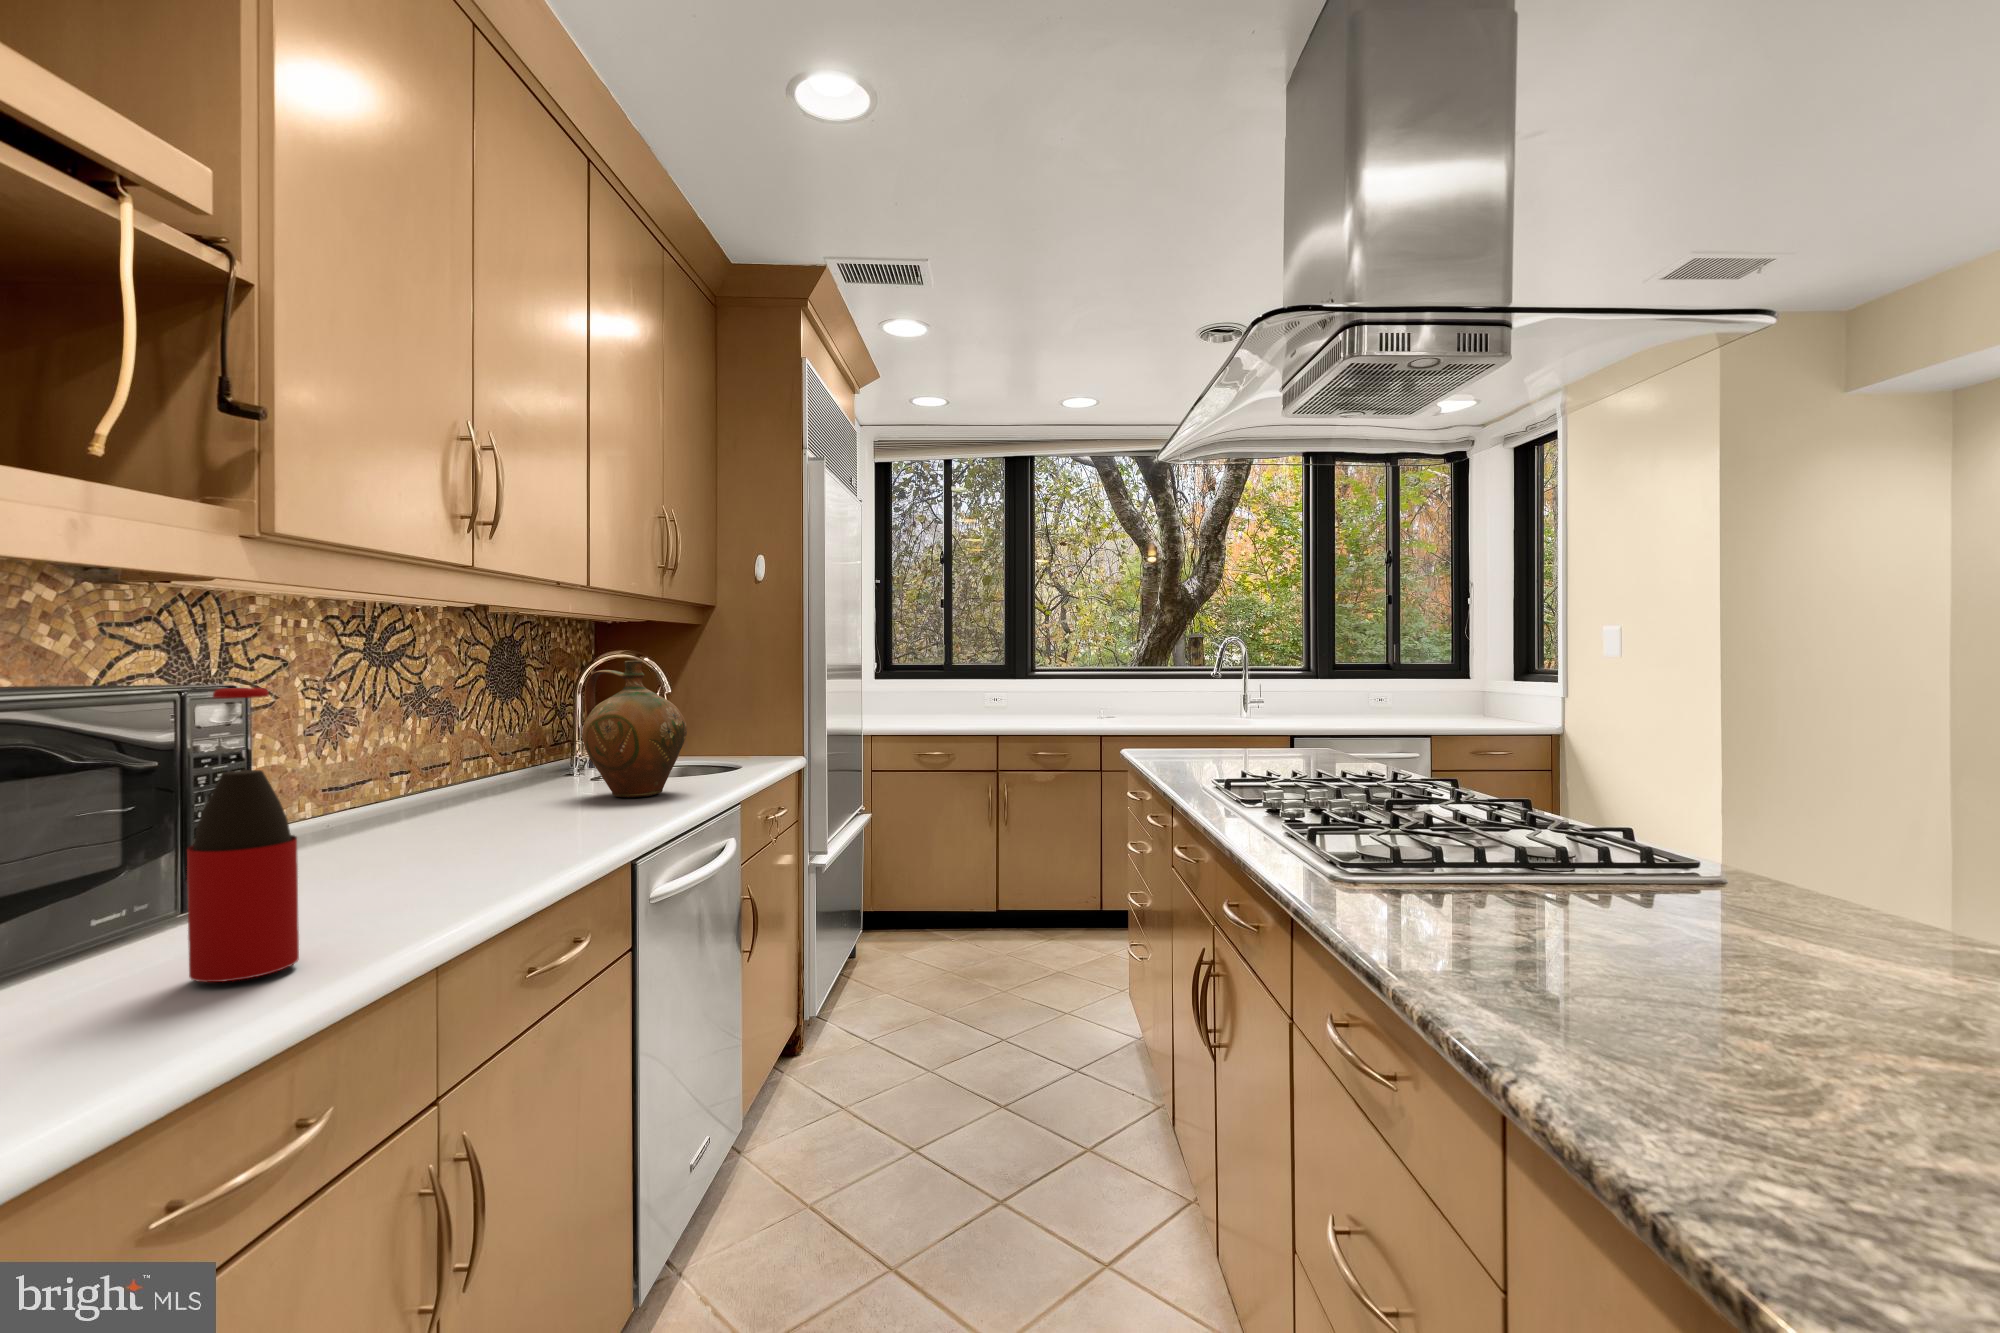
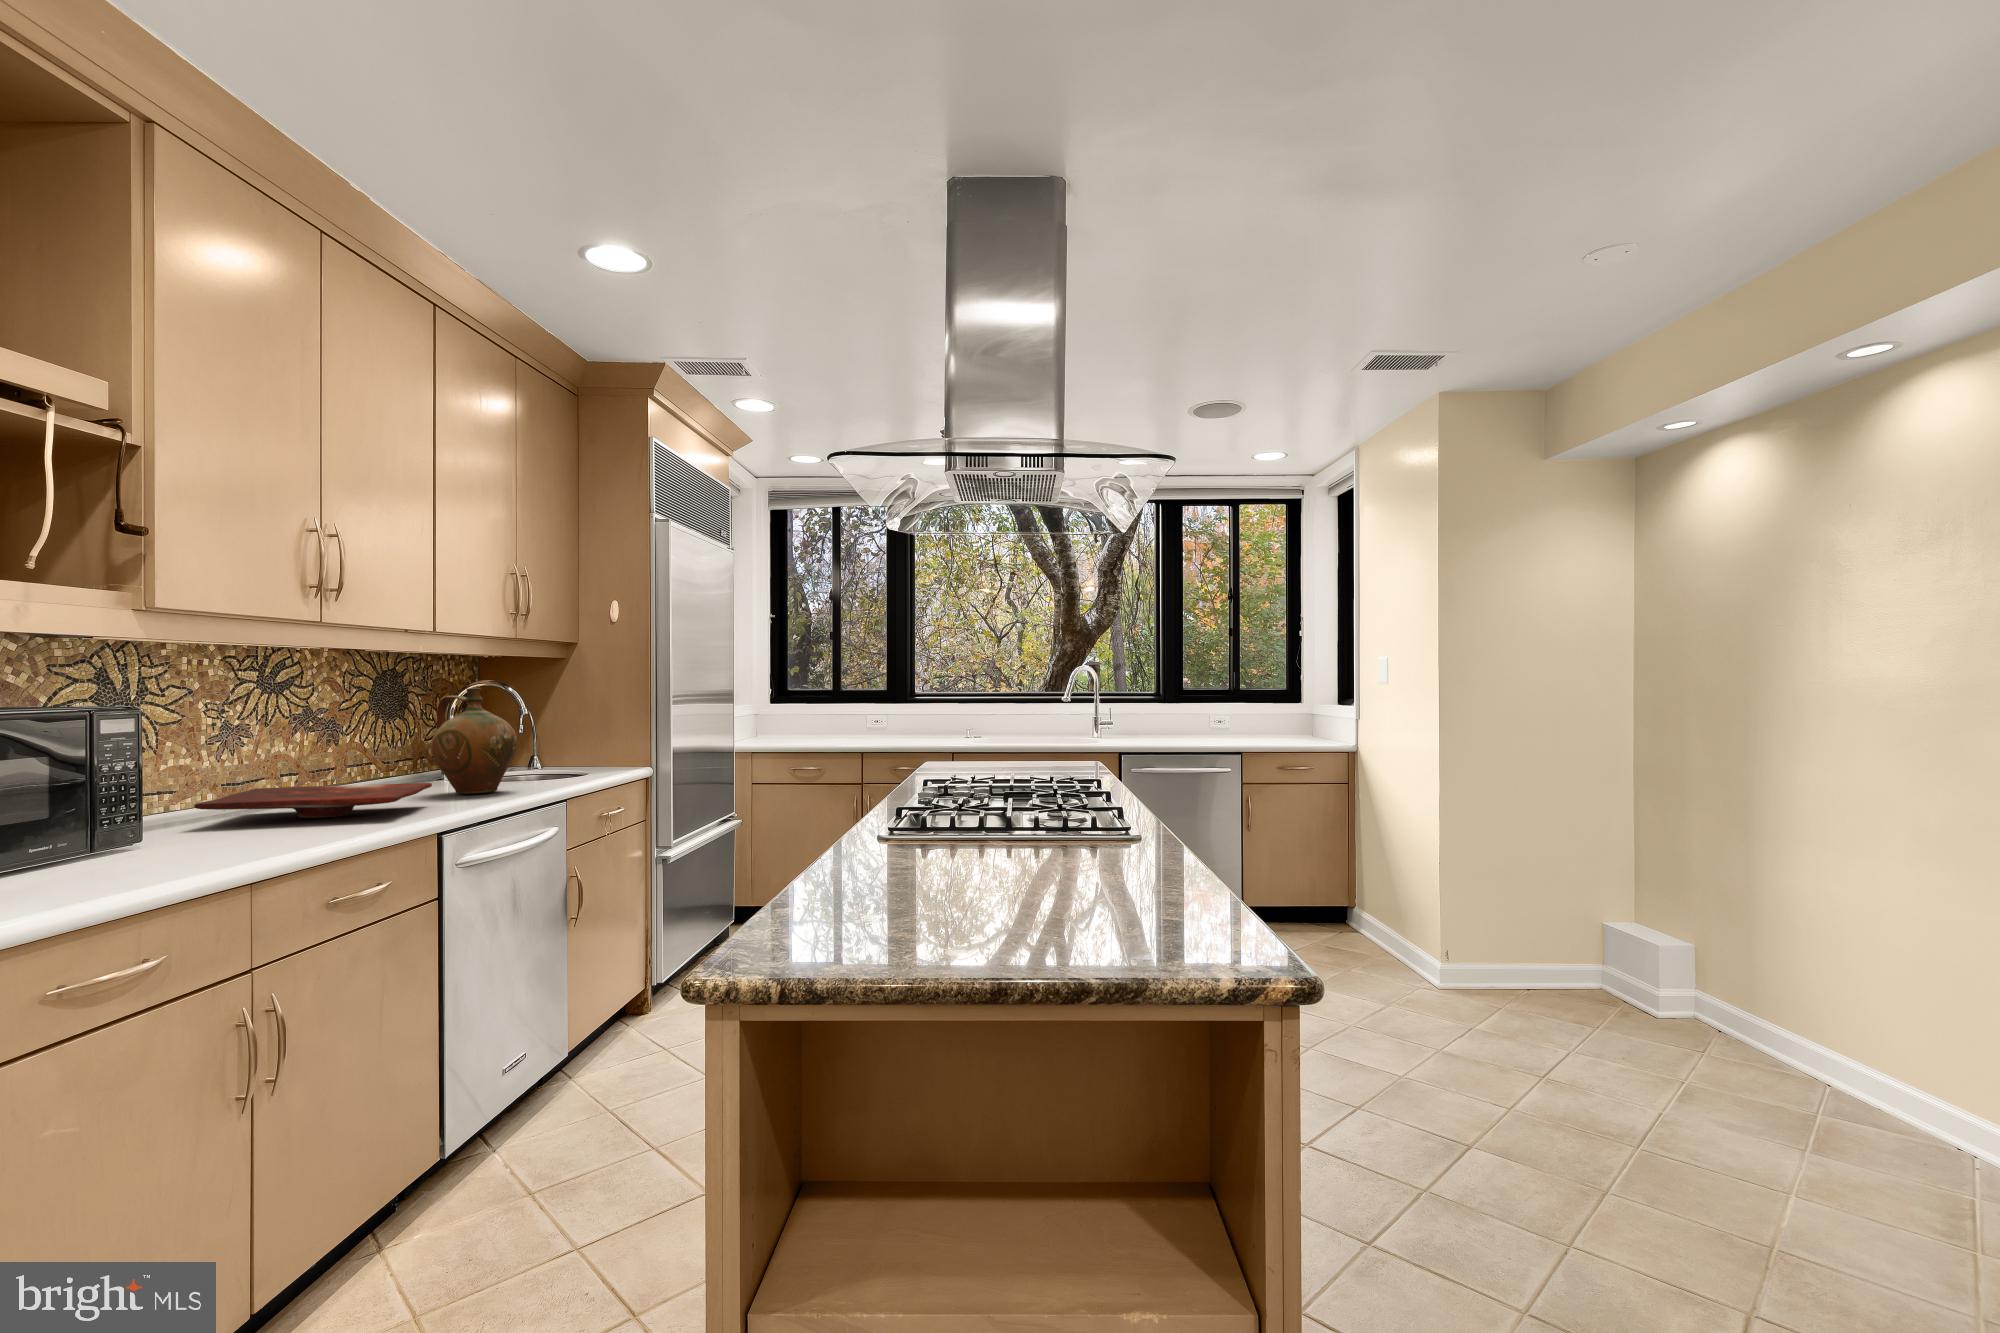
bottle: present [187,688,299,982] -> none [81,708,151,885]
cutting board: none [308,786,601,838] -> present [194,783,432,818]

